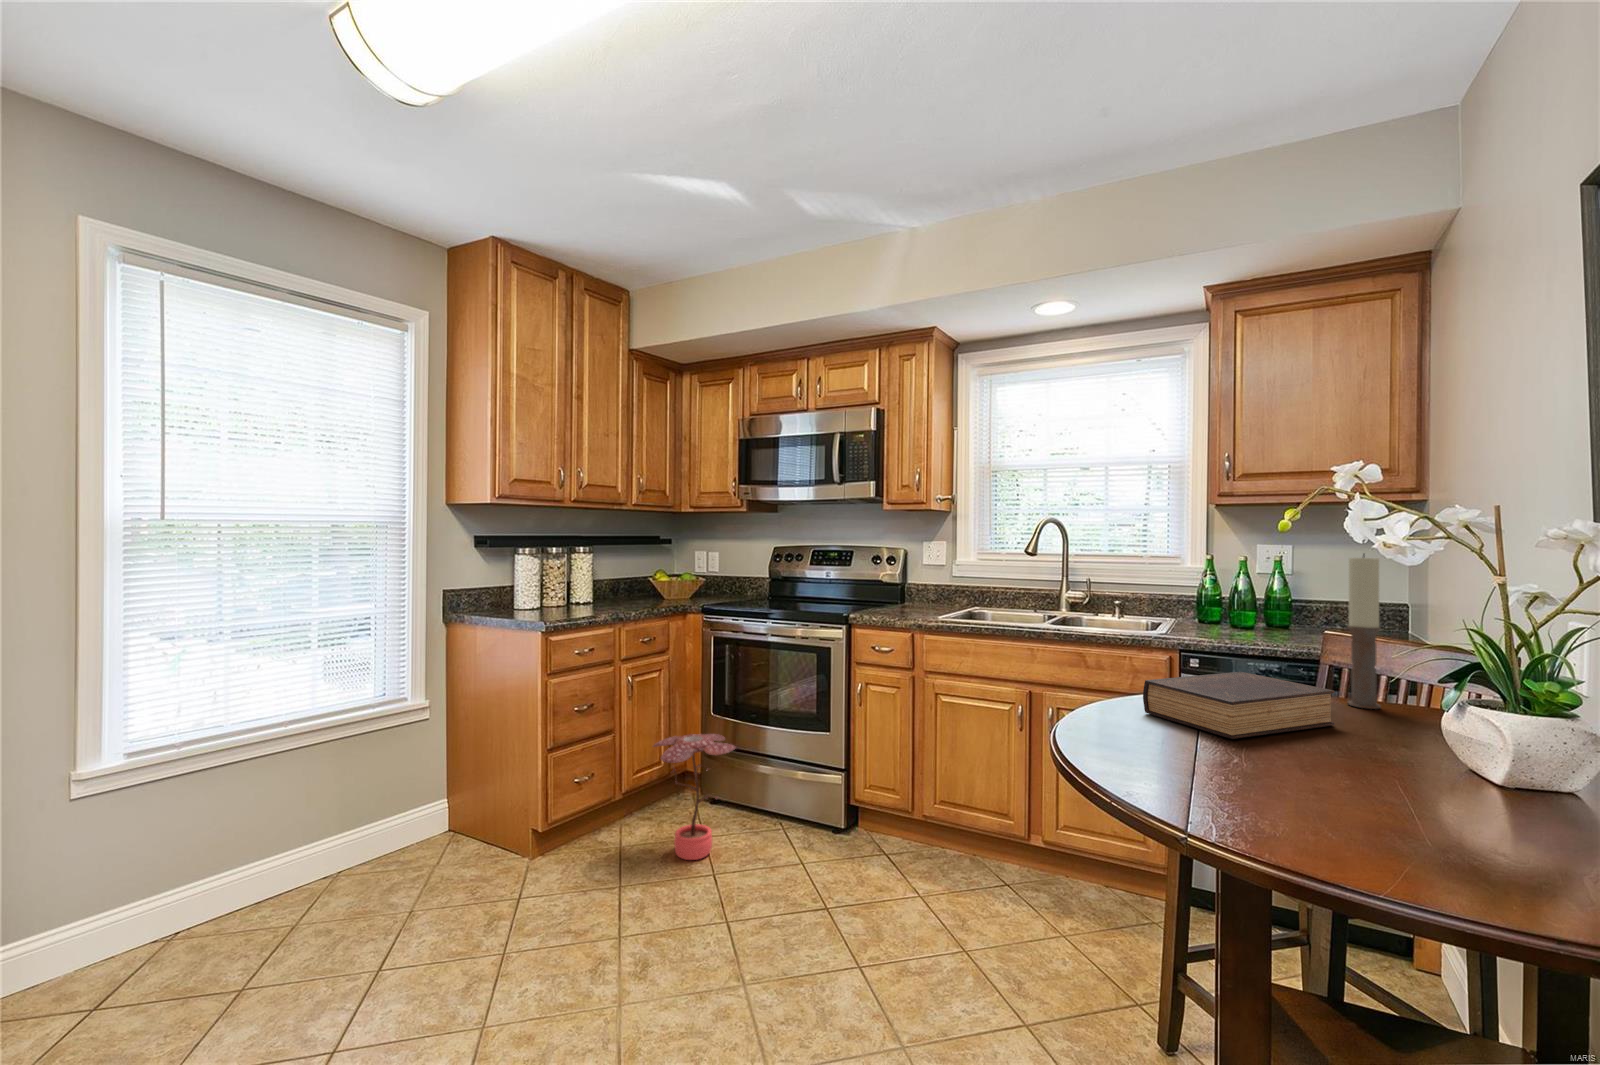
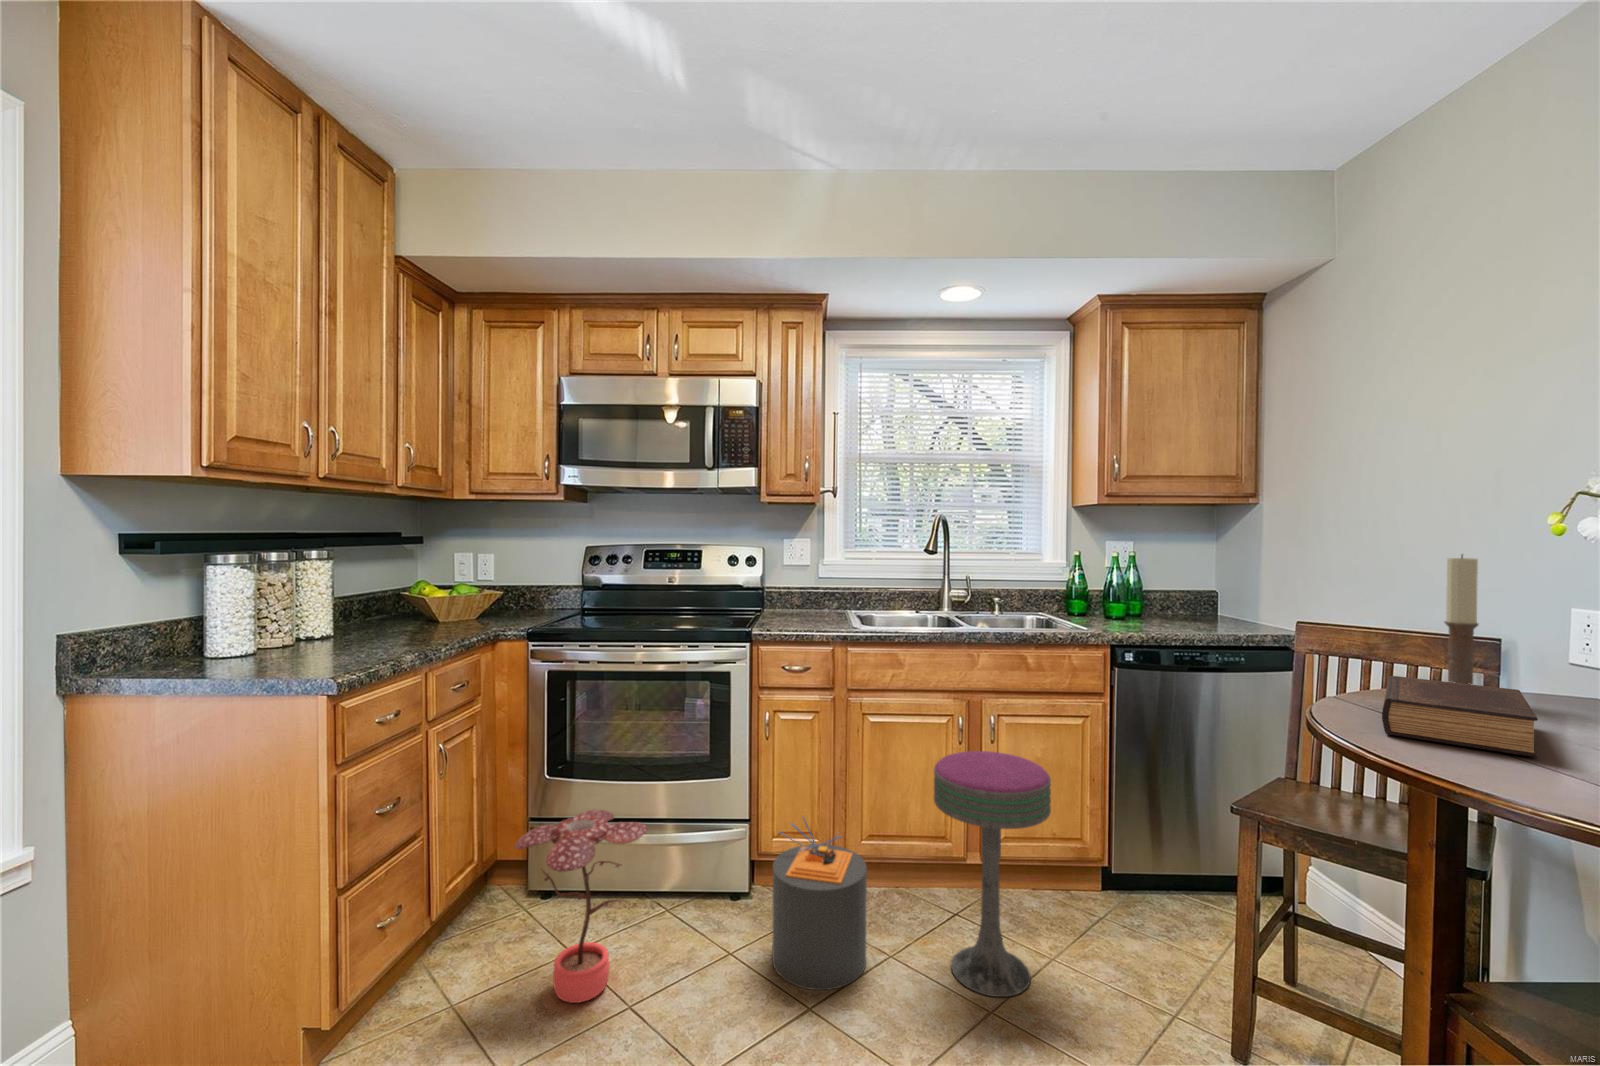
bar stool: none [942,729,1046,944] -> present [934,751,1051,997]
trash can: none [823,761,900,900] -> present [773,817,867,990]

